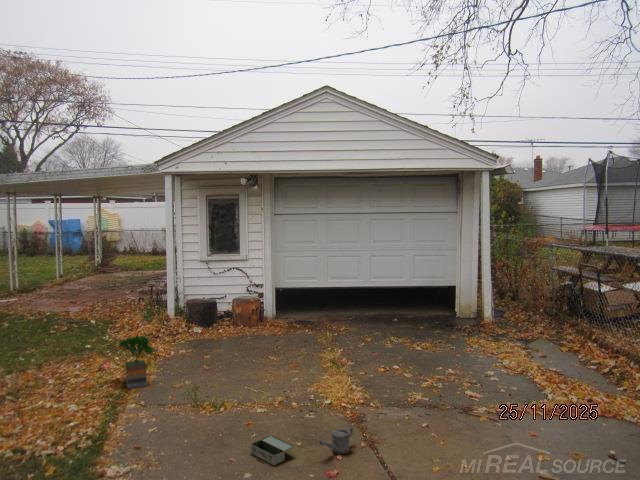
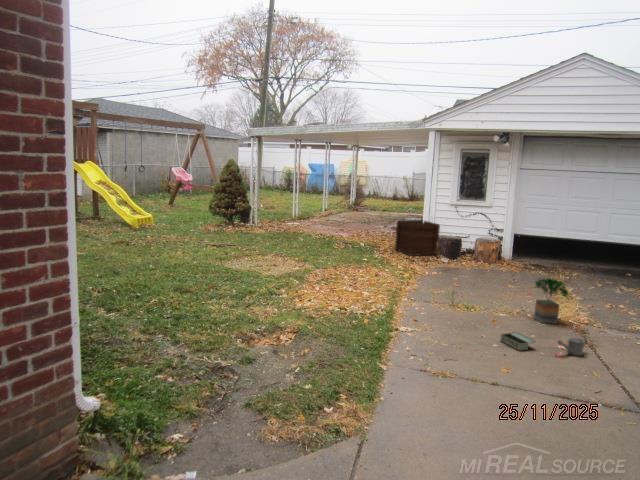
wooden crate: none [136,283,190,330] -> present [395,220,440,256]
potted tree: present [119,336,154,388] -> present [534,278,568,324]

